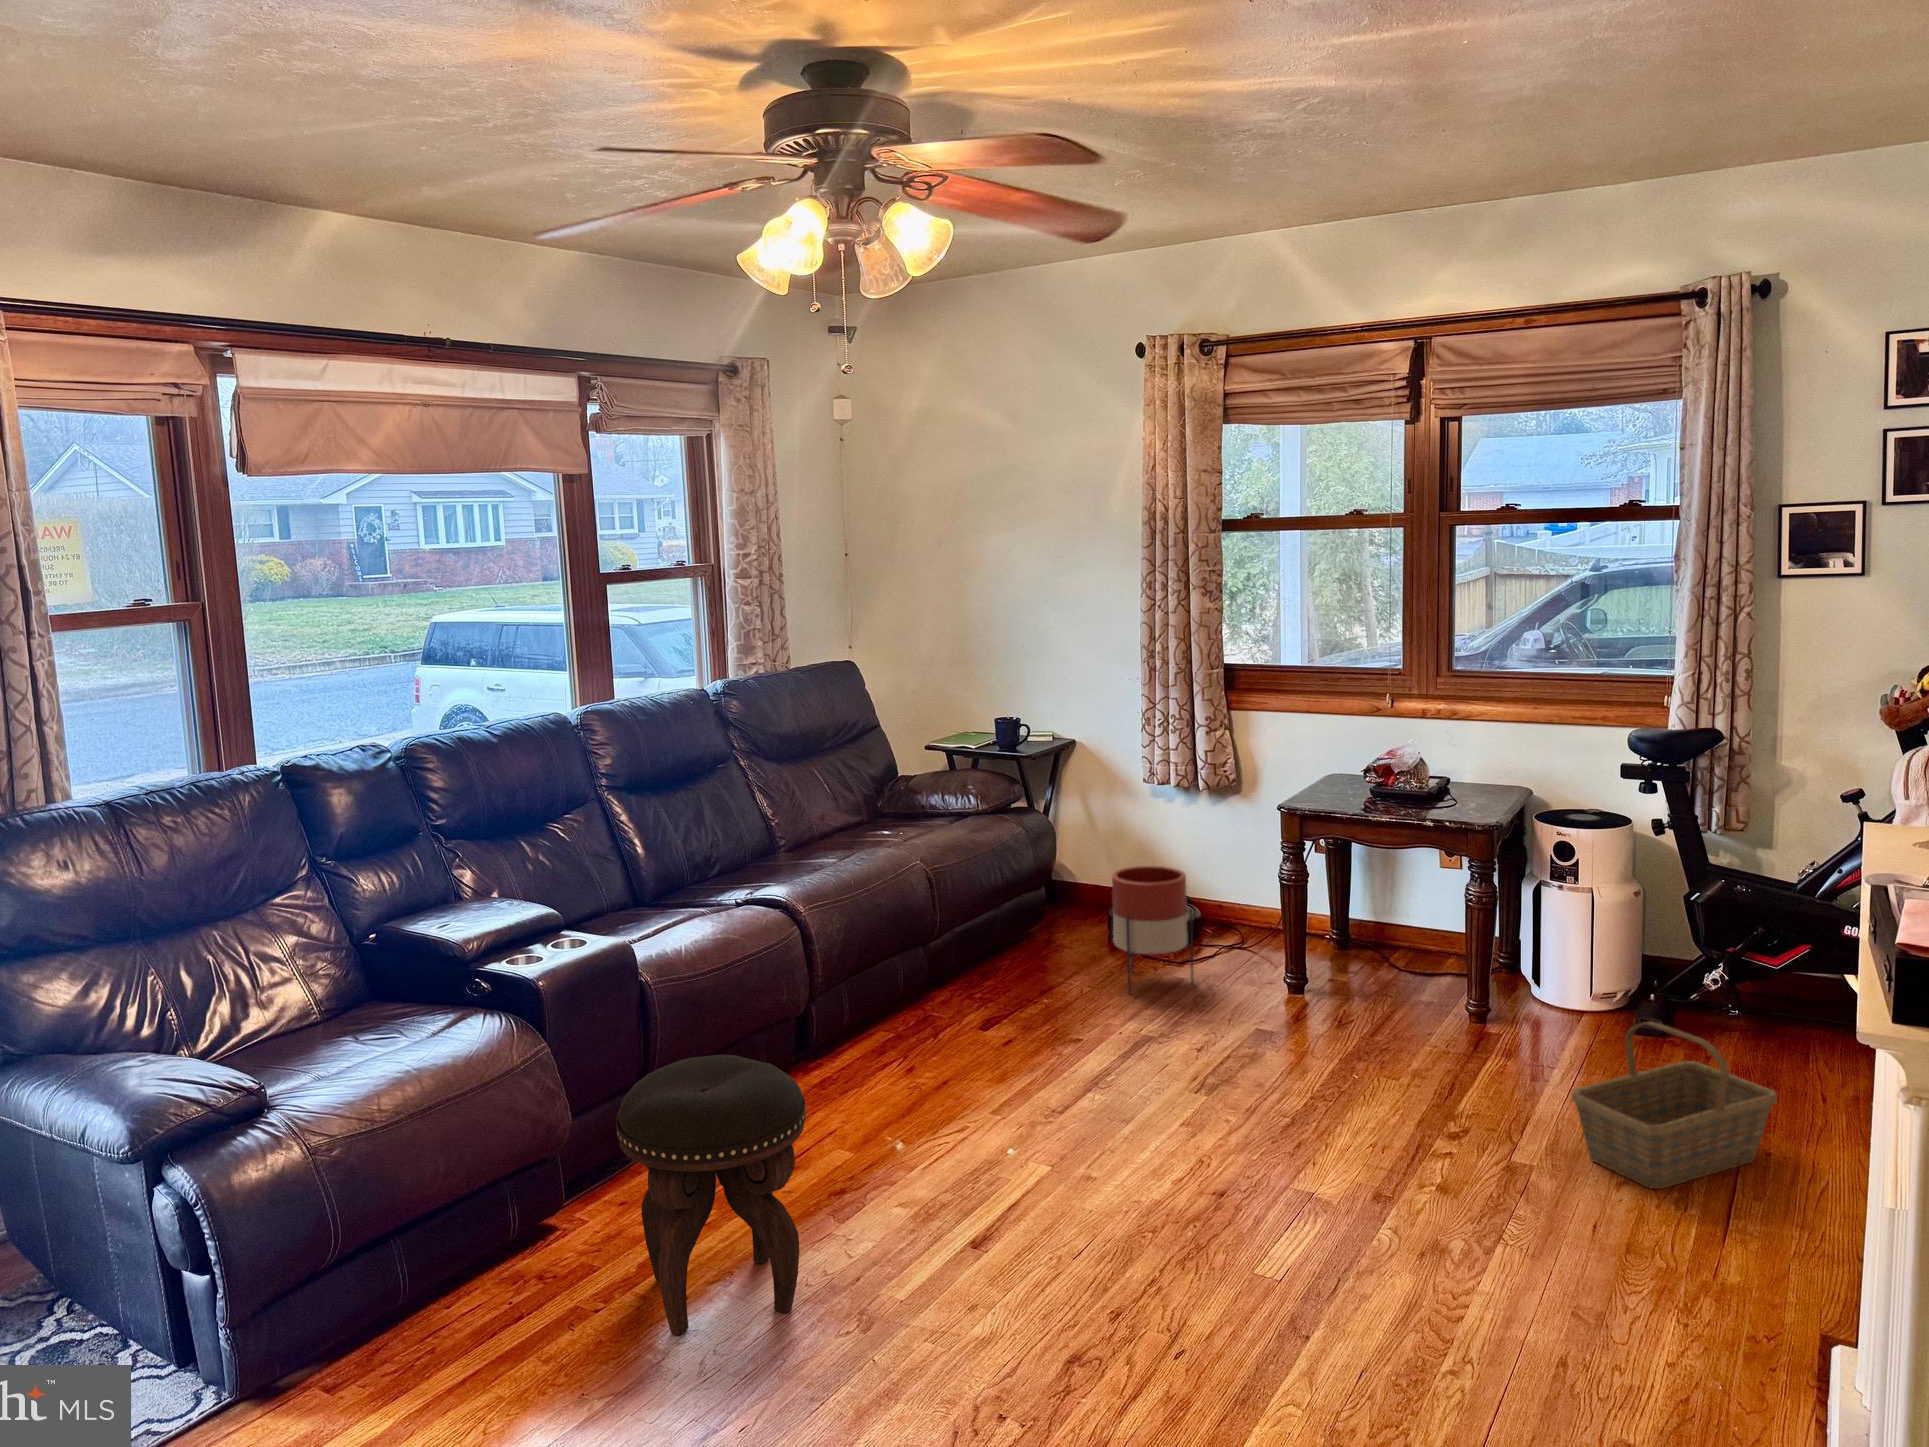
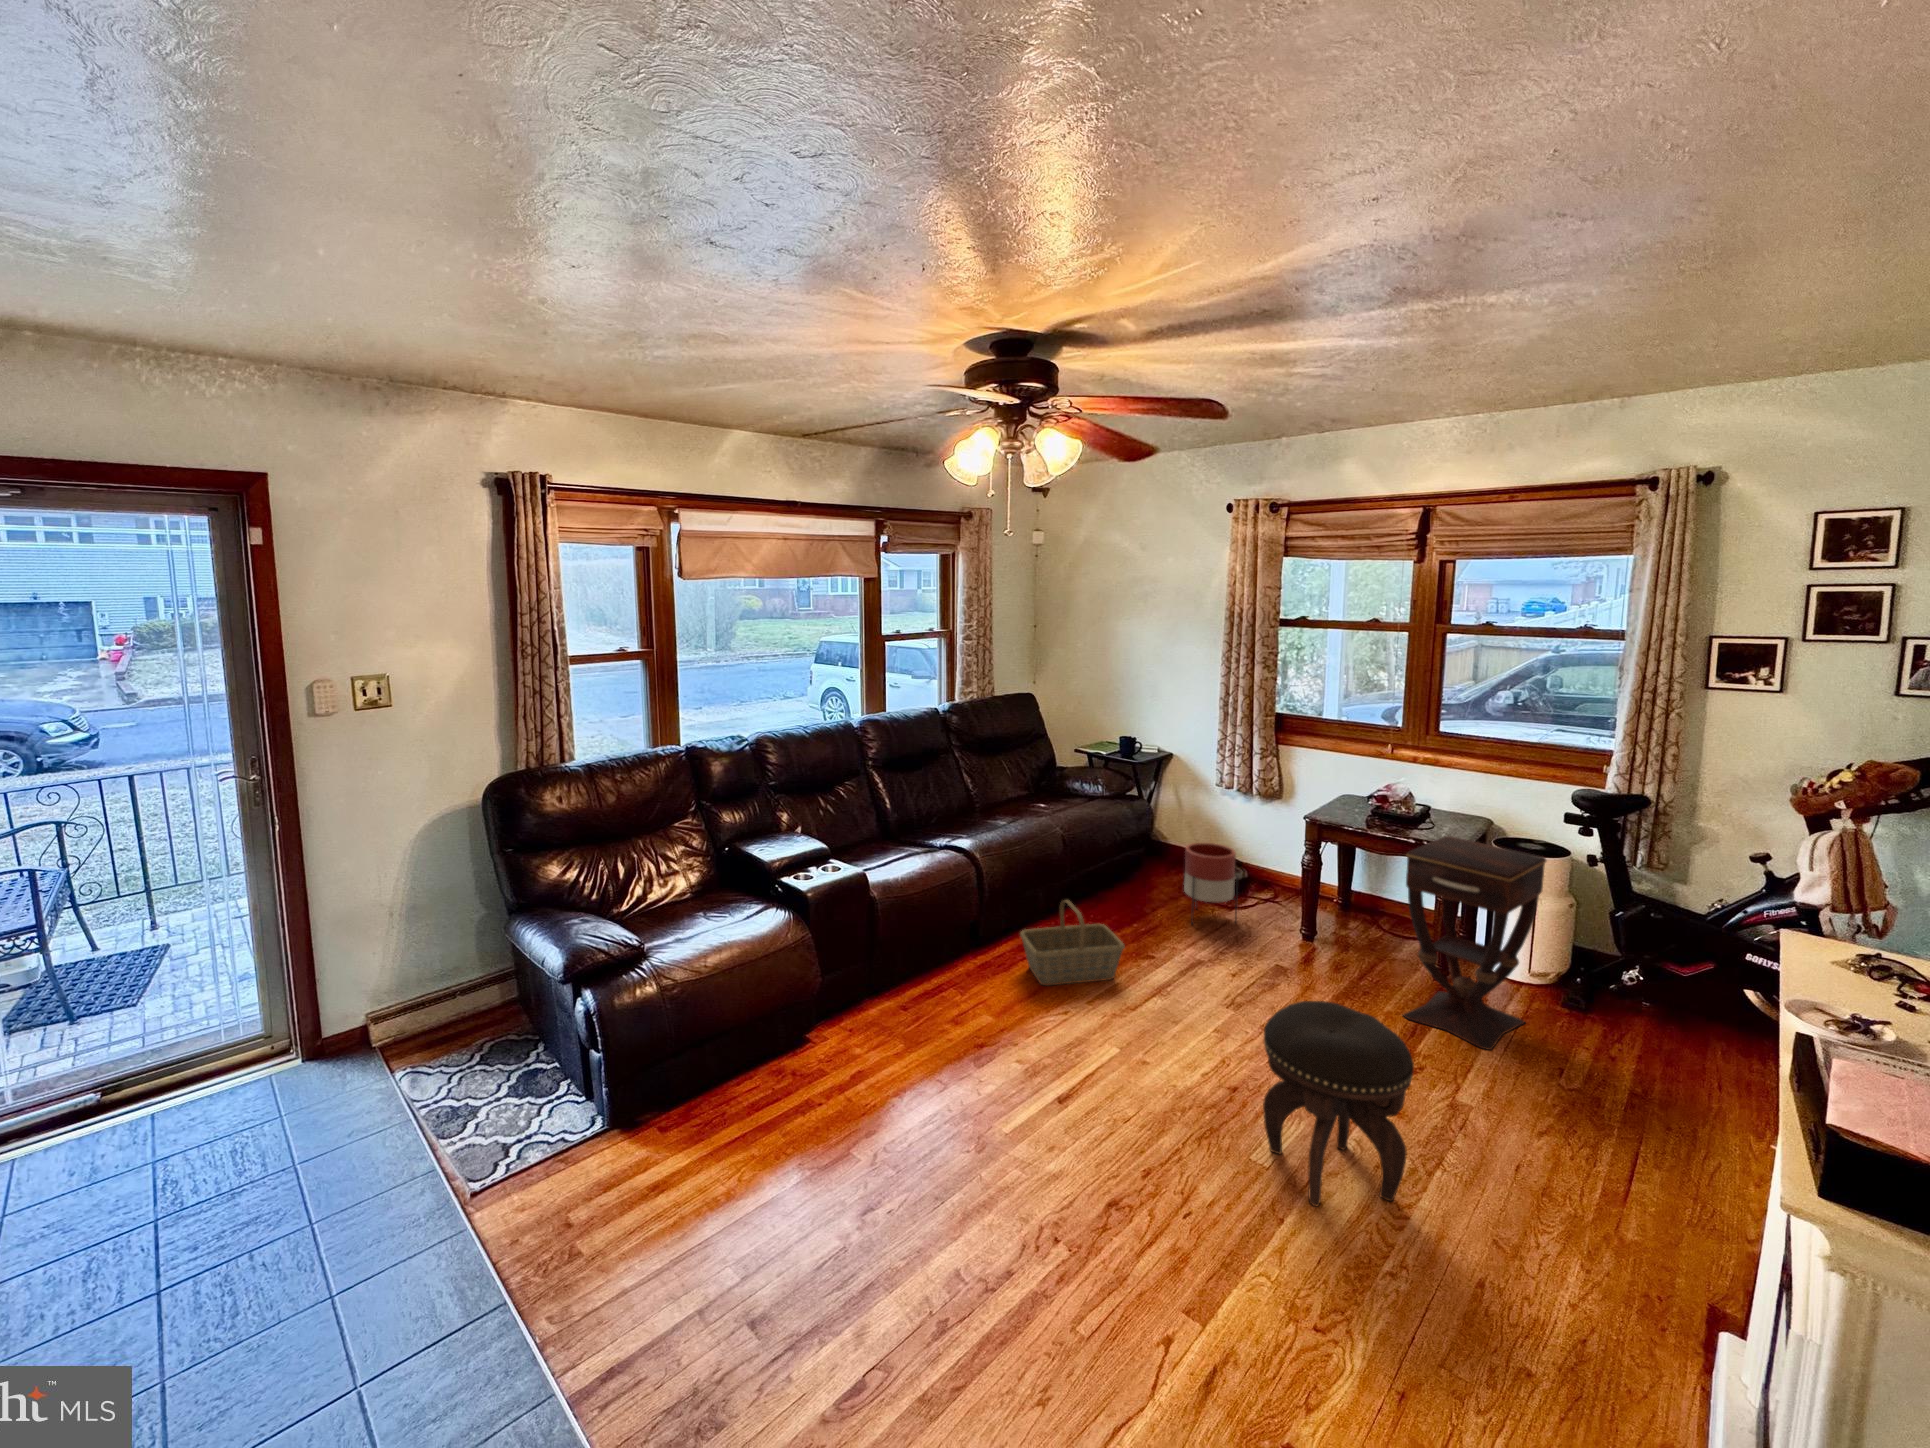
side table: none [1425,807,1604,1098] -> present [1403,836,1546,1050]
basket: present [1572,1022,1777,1189] -> present [1020,900,1125,985]
footstool: present [616,1055,806,1335] -> present [1263,1001,1414,1206]

